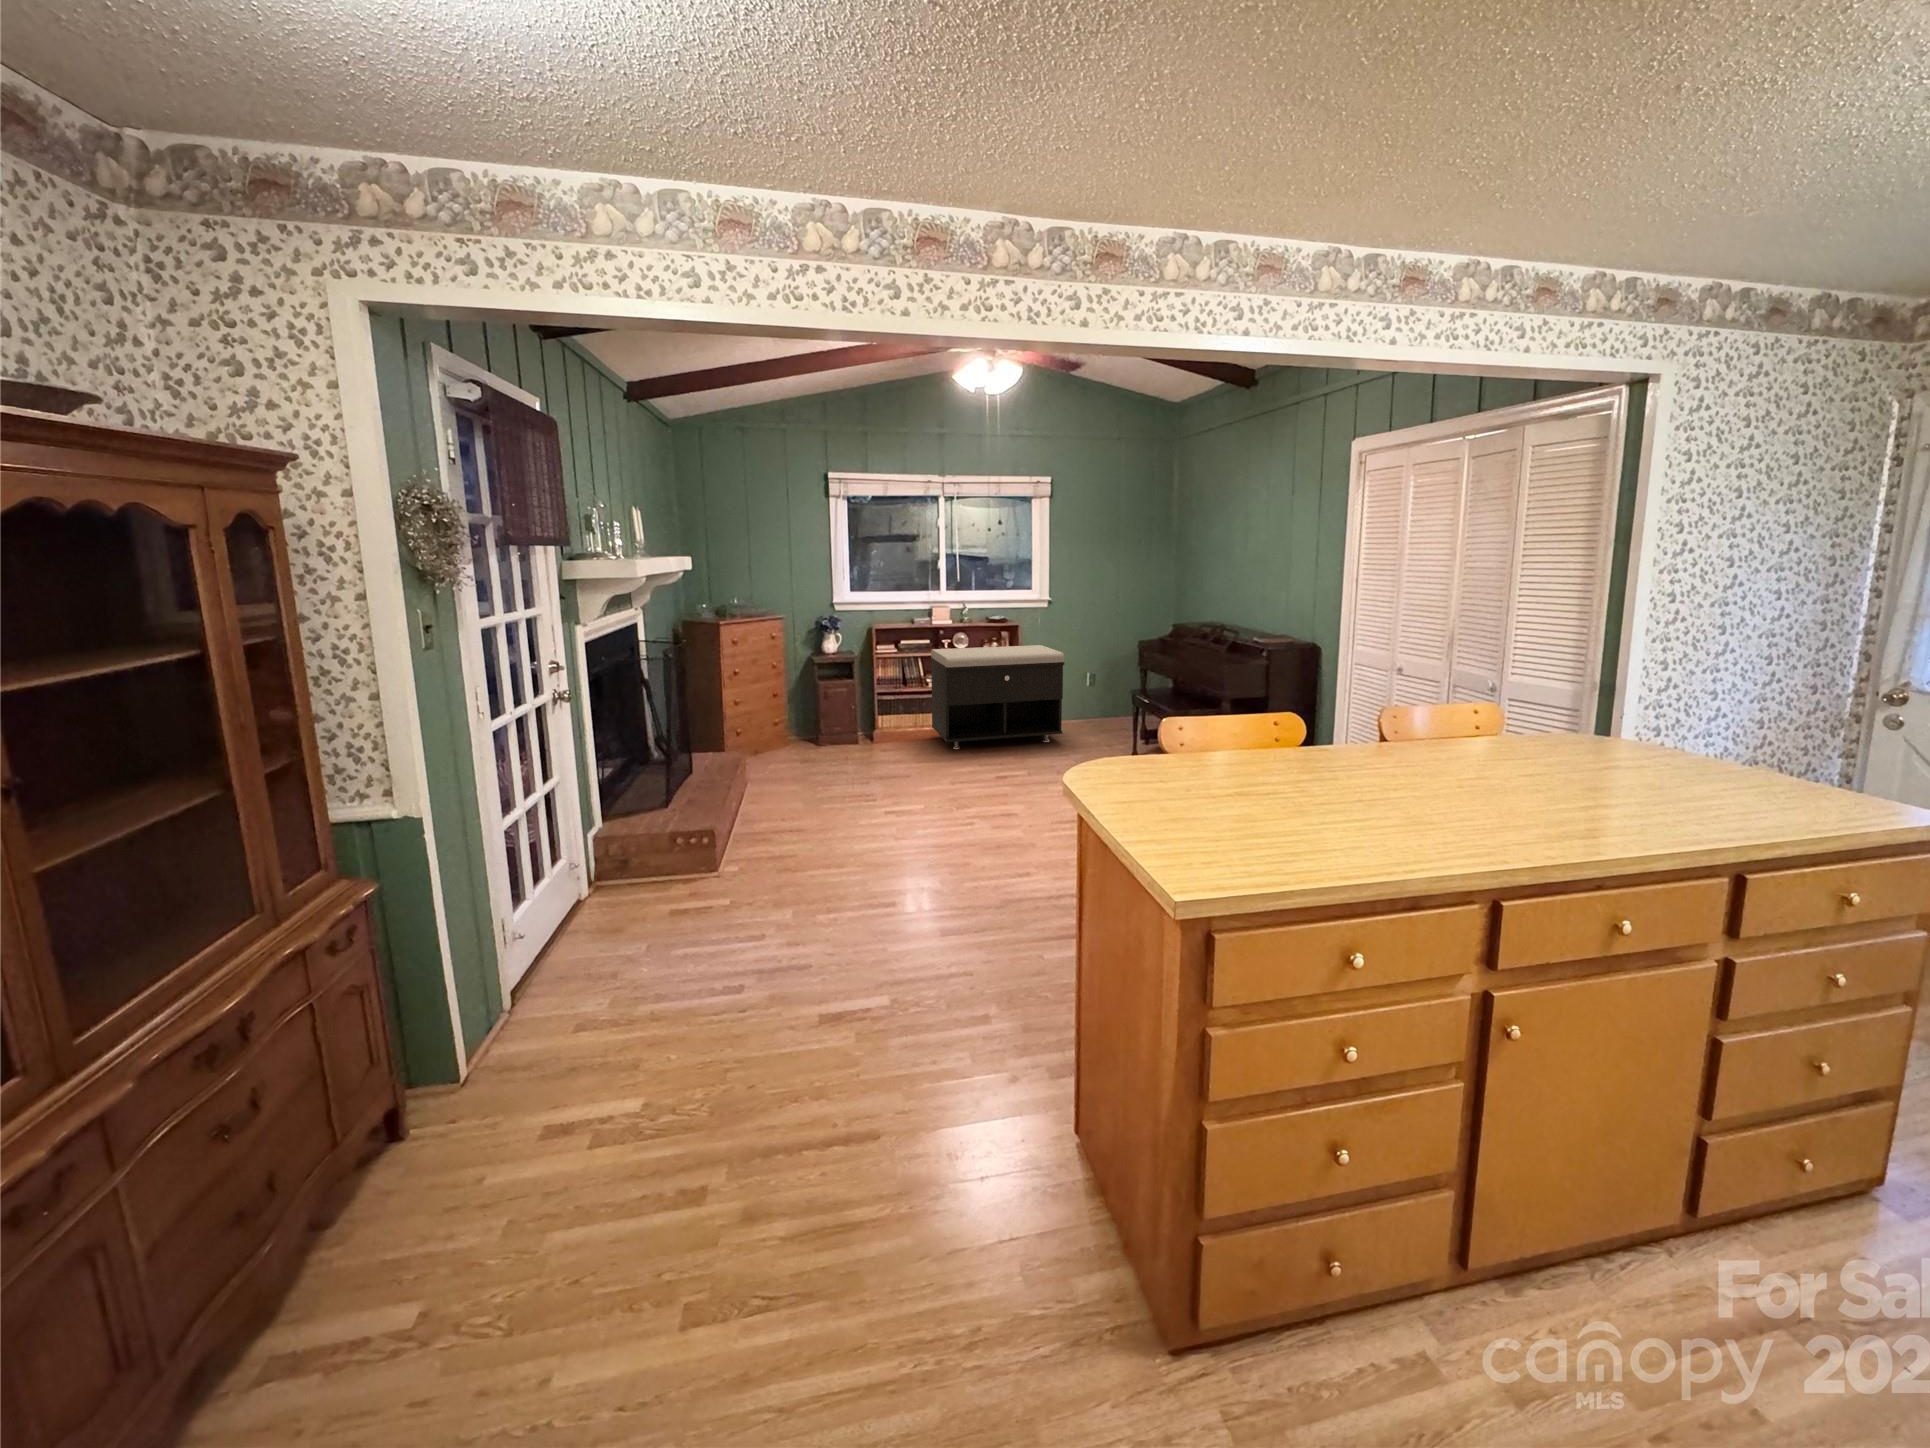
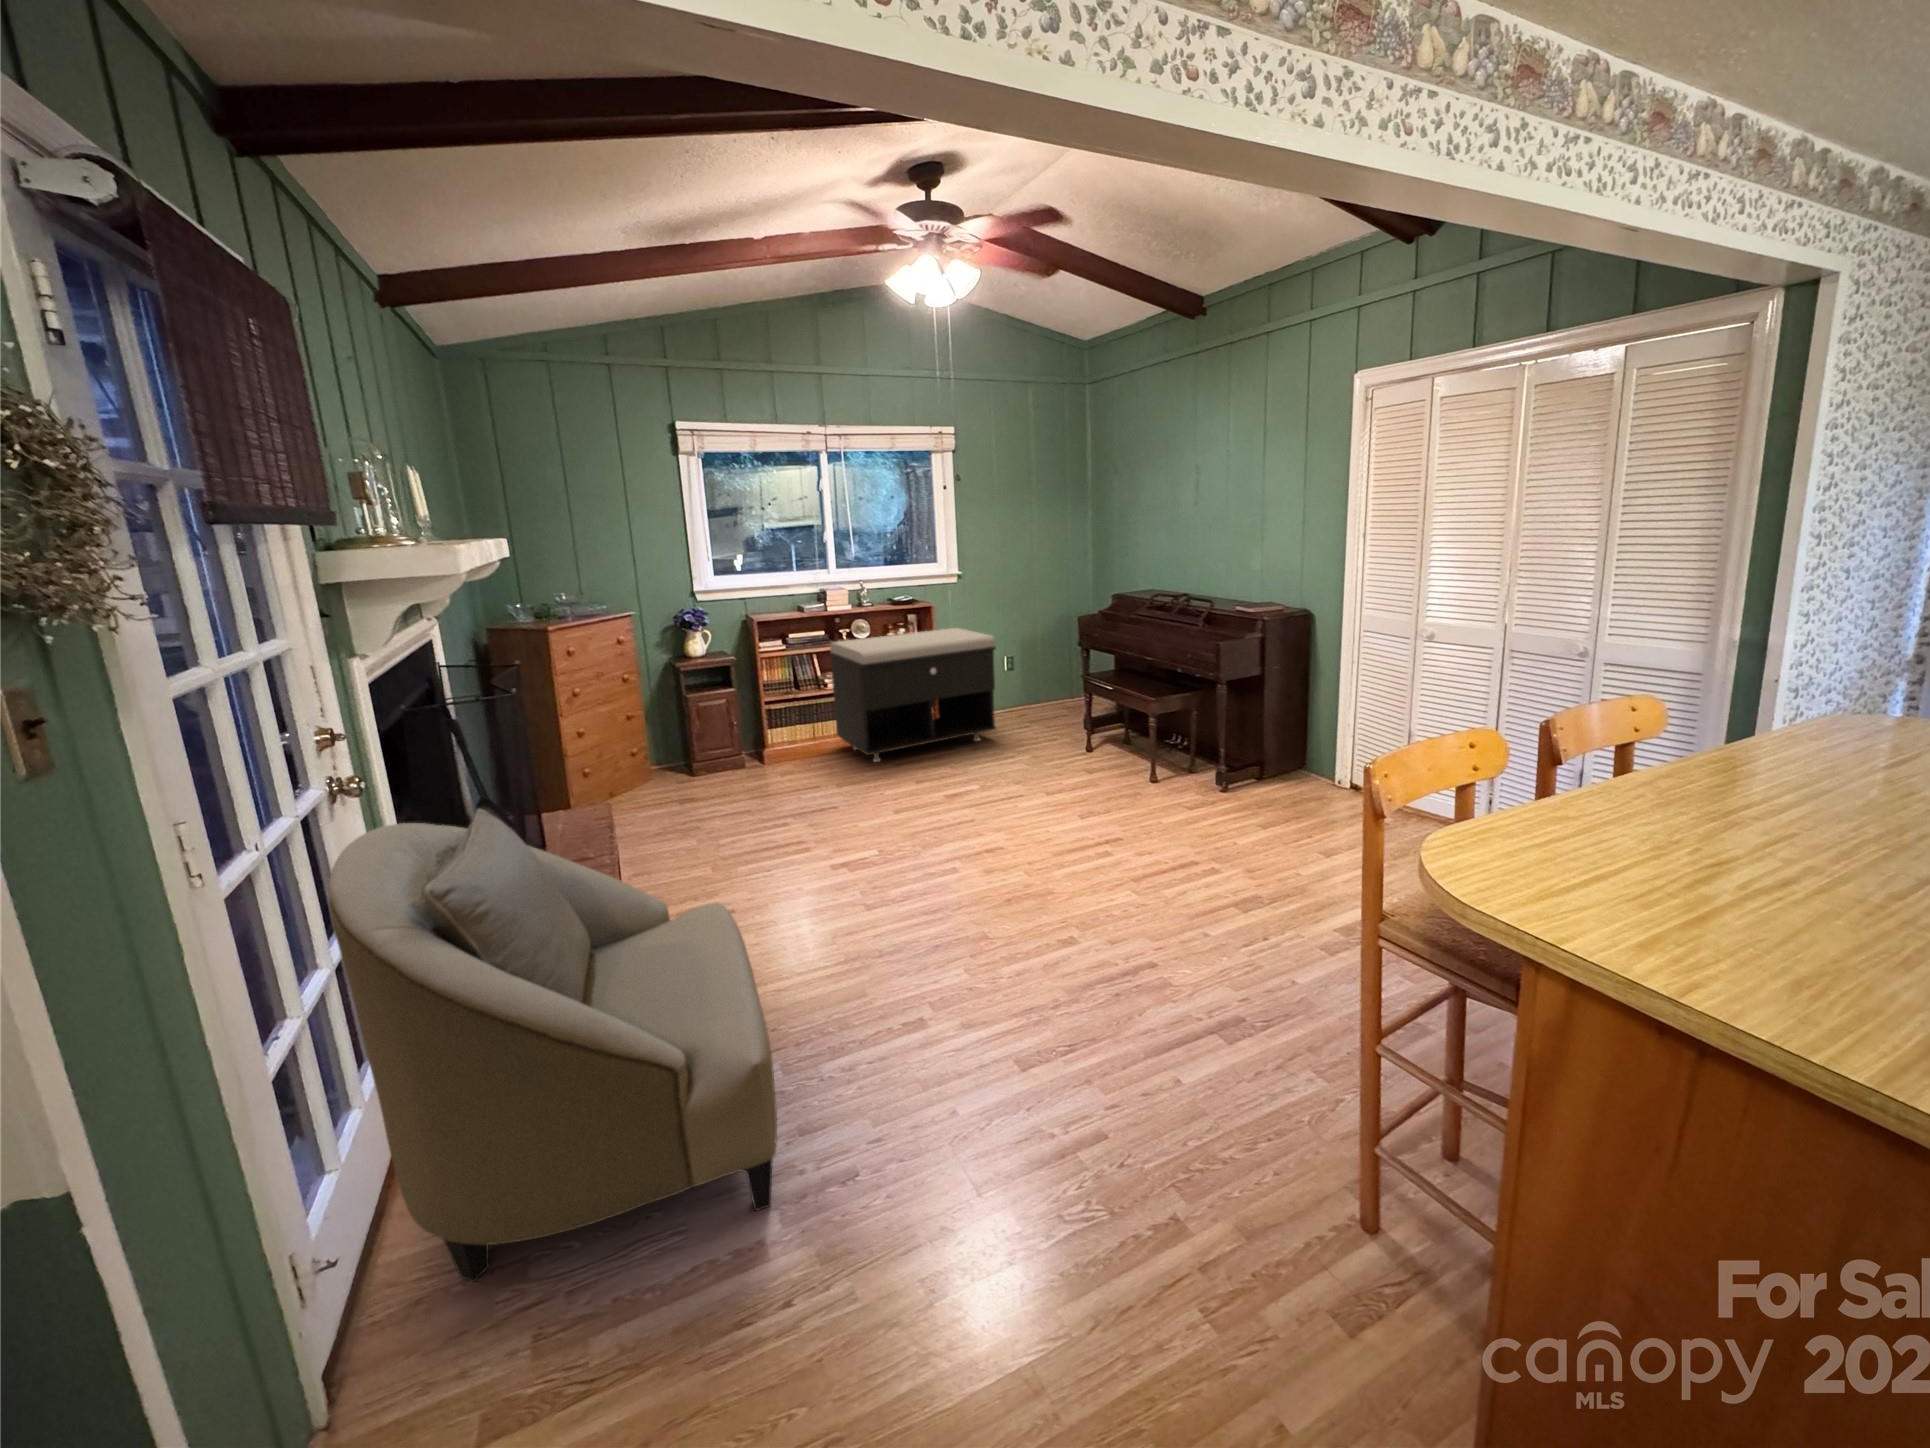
armchair: none [539,715,775,971] -> present [328,808,777,1282]

